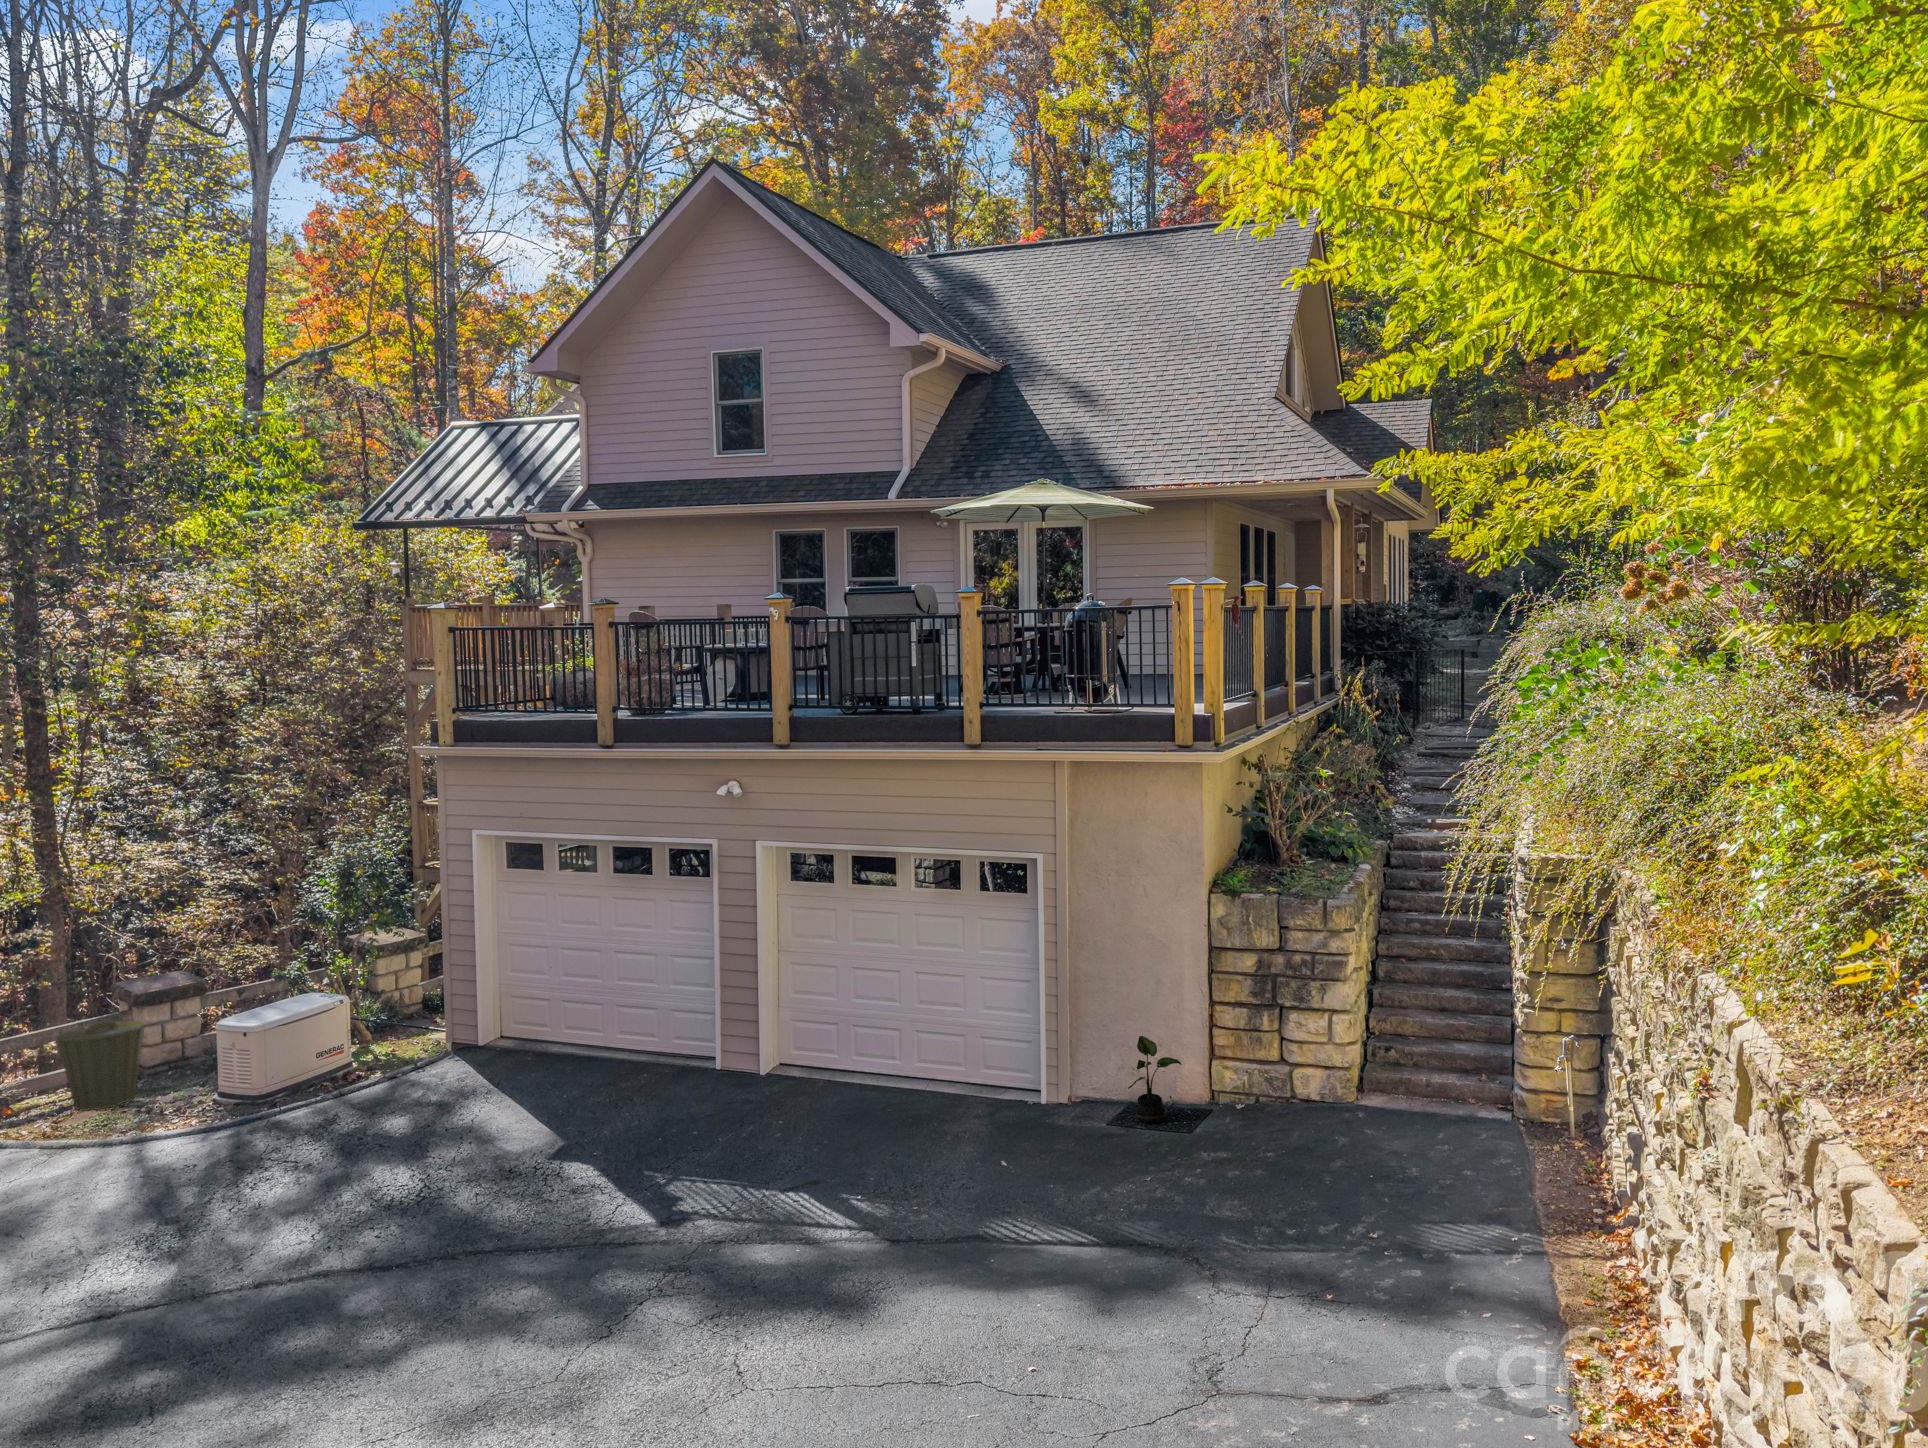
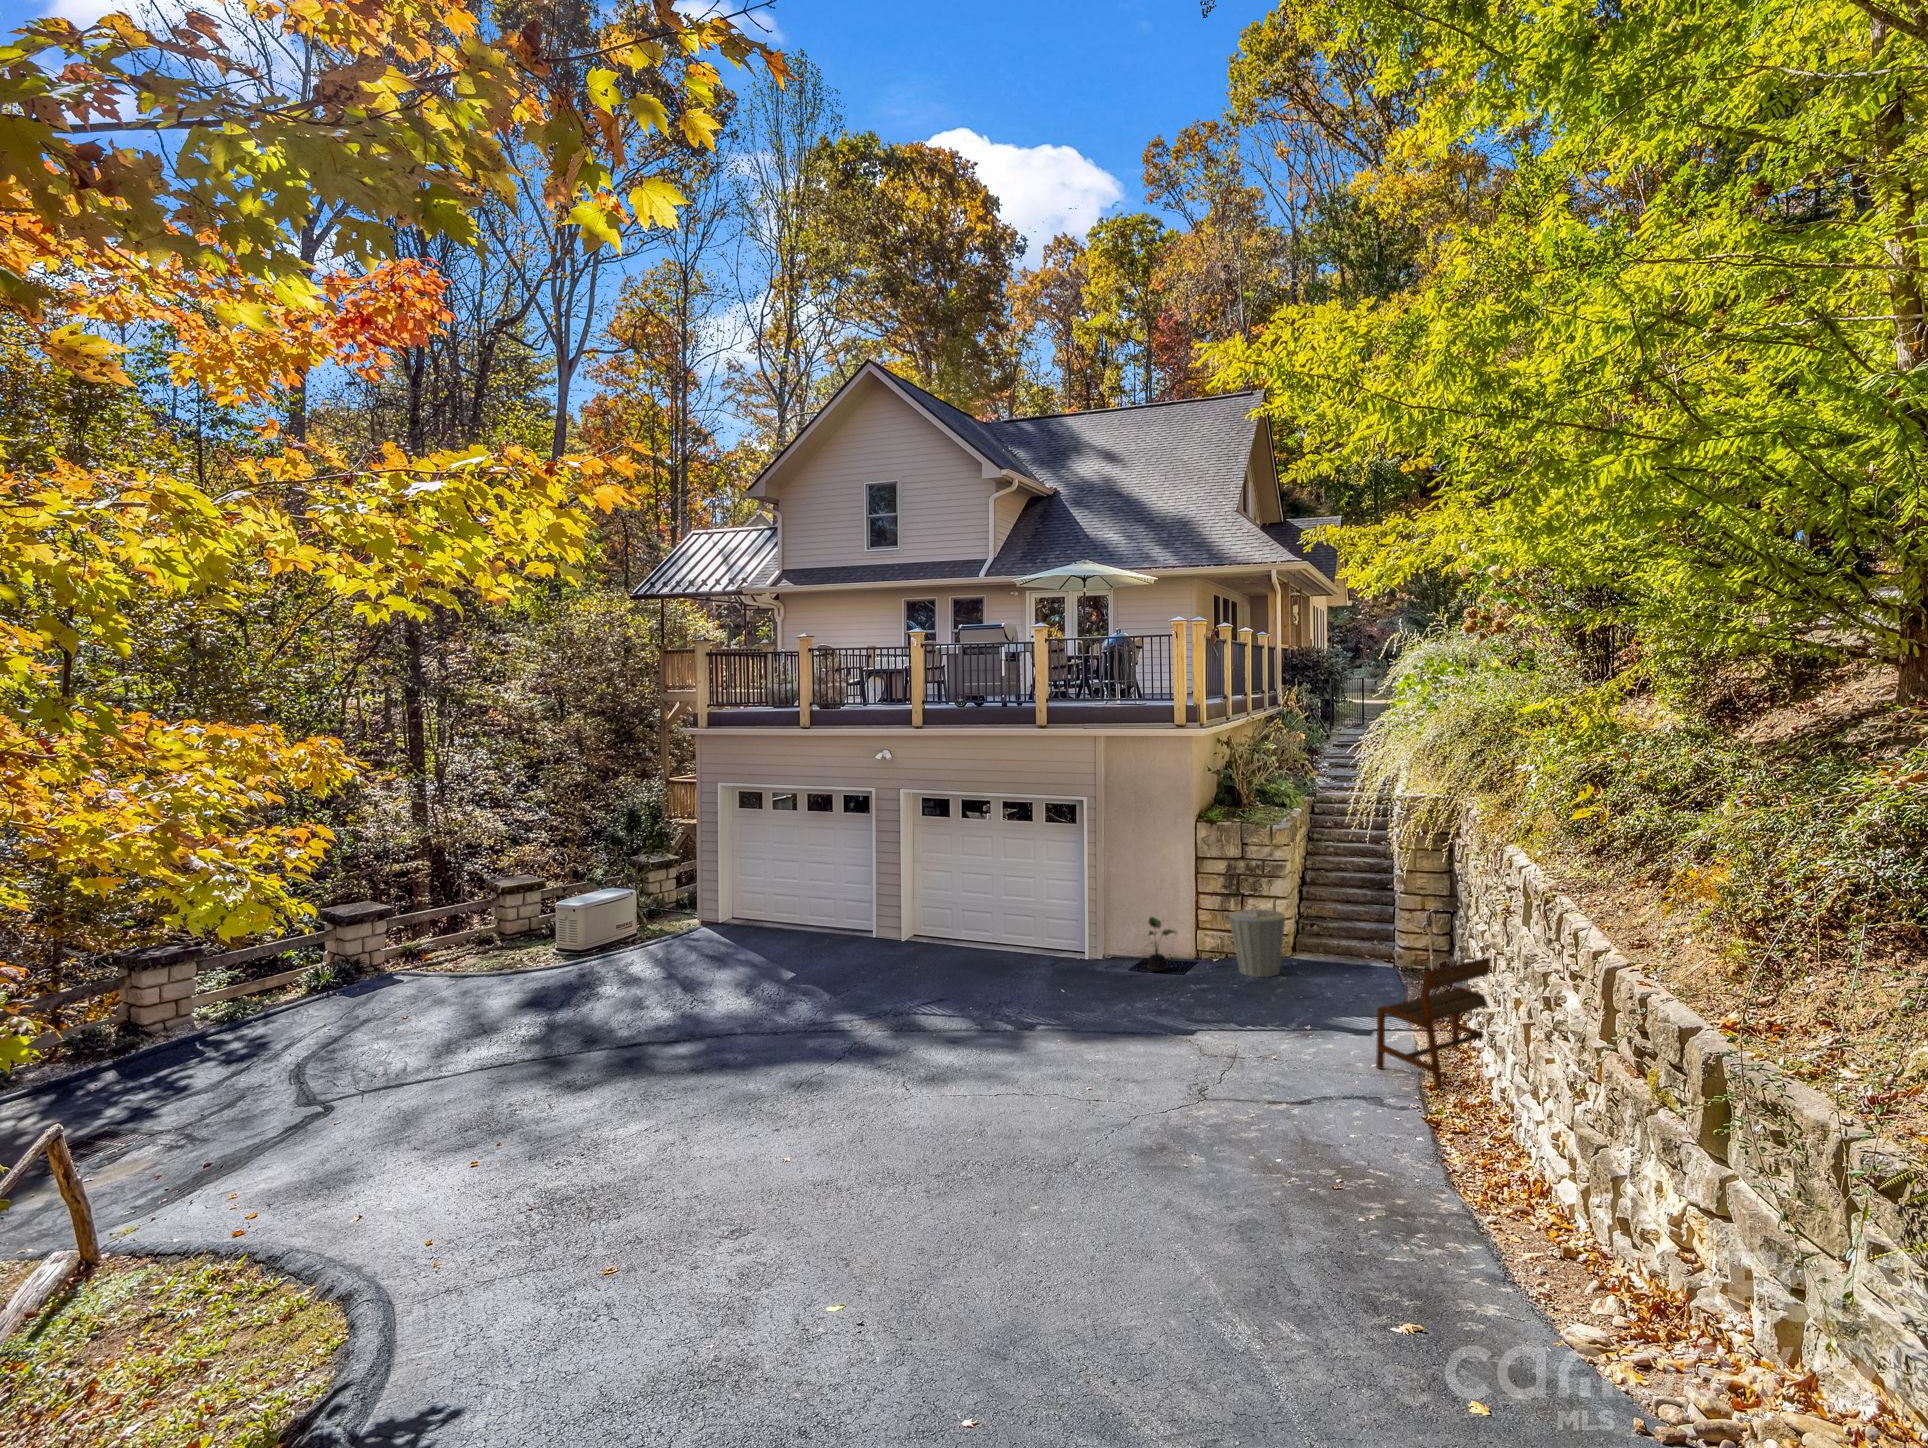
trash can: present [57,1021,144,1111] -> present [1228,908,1285,977]
bench: none [1489,1144,1702,1373] -> present [1376,957,1490,1089]

